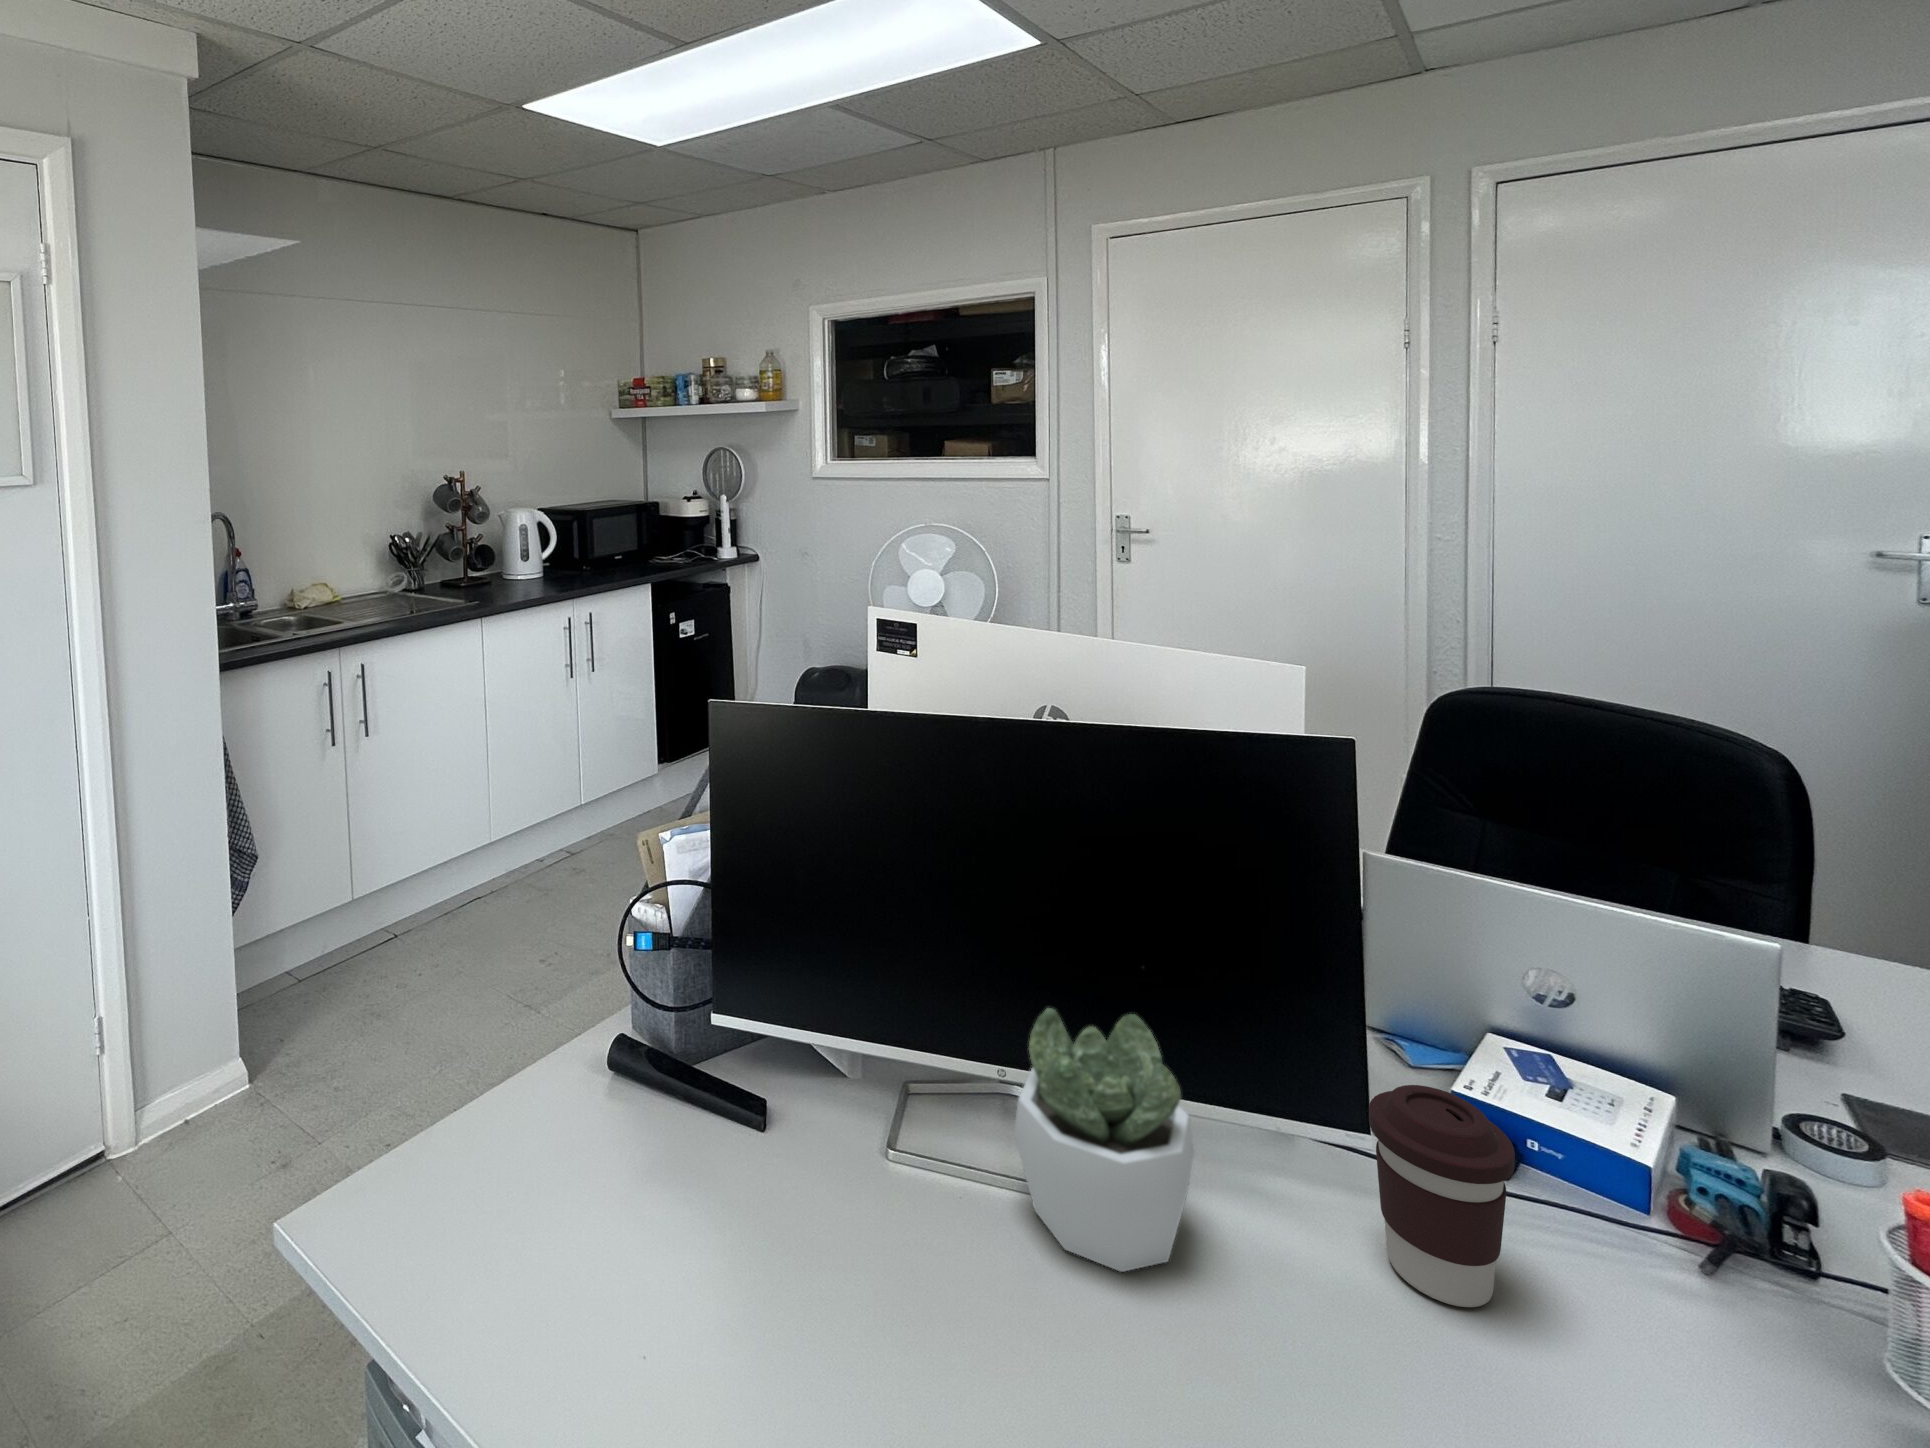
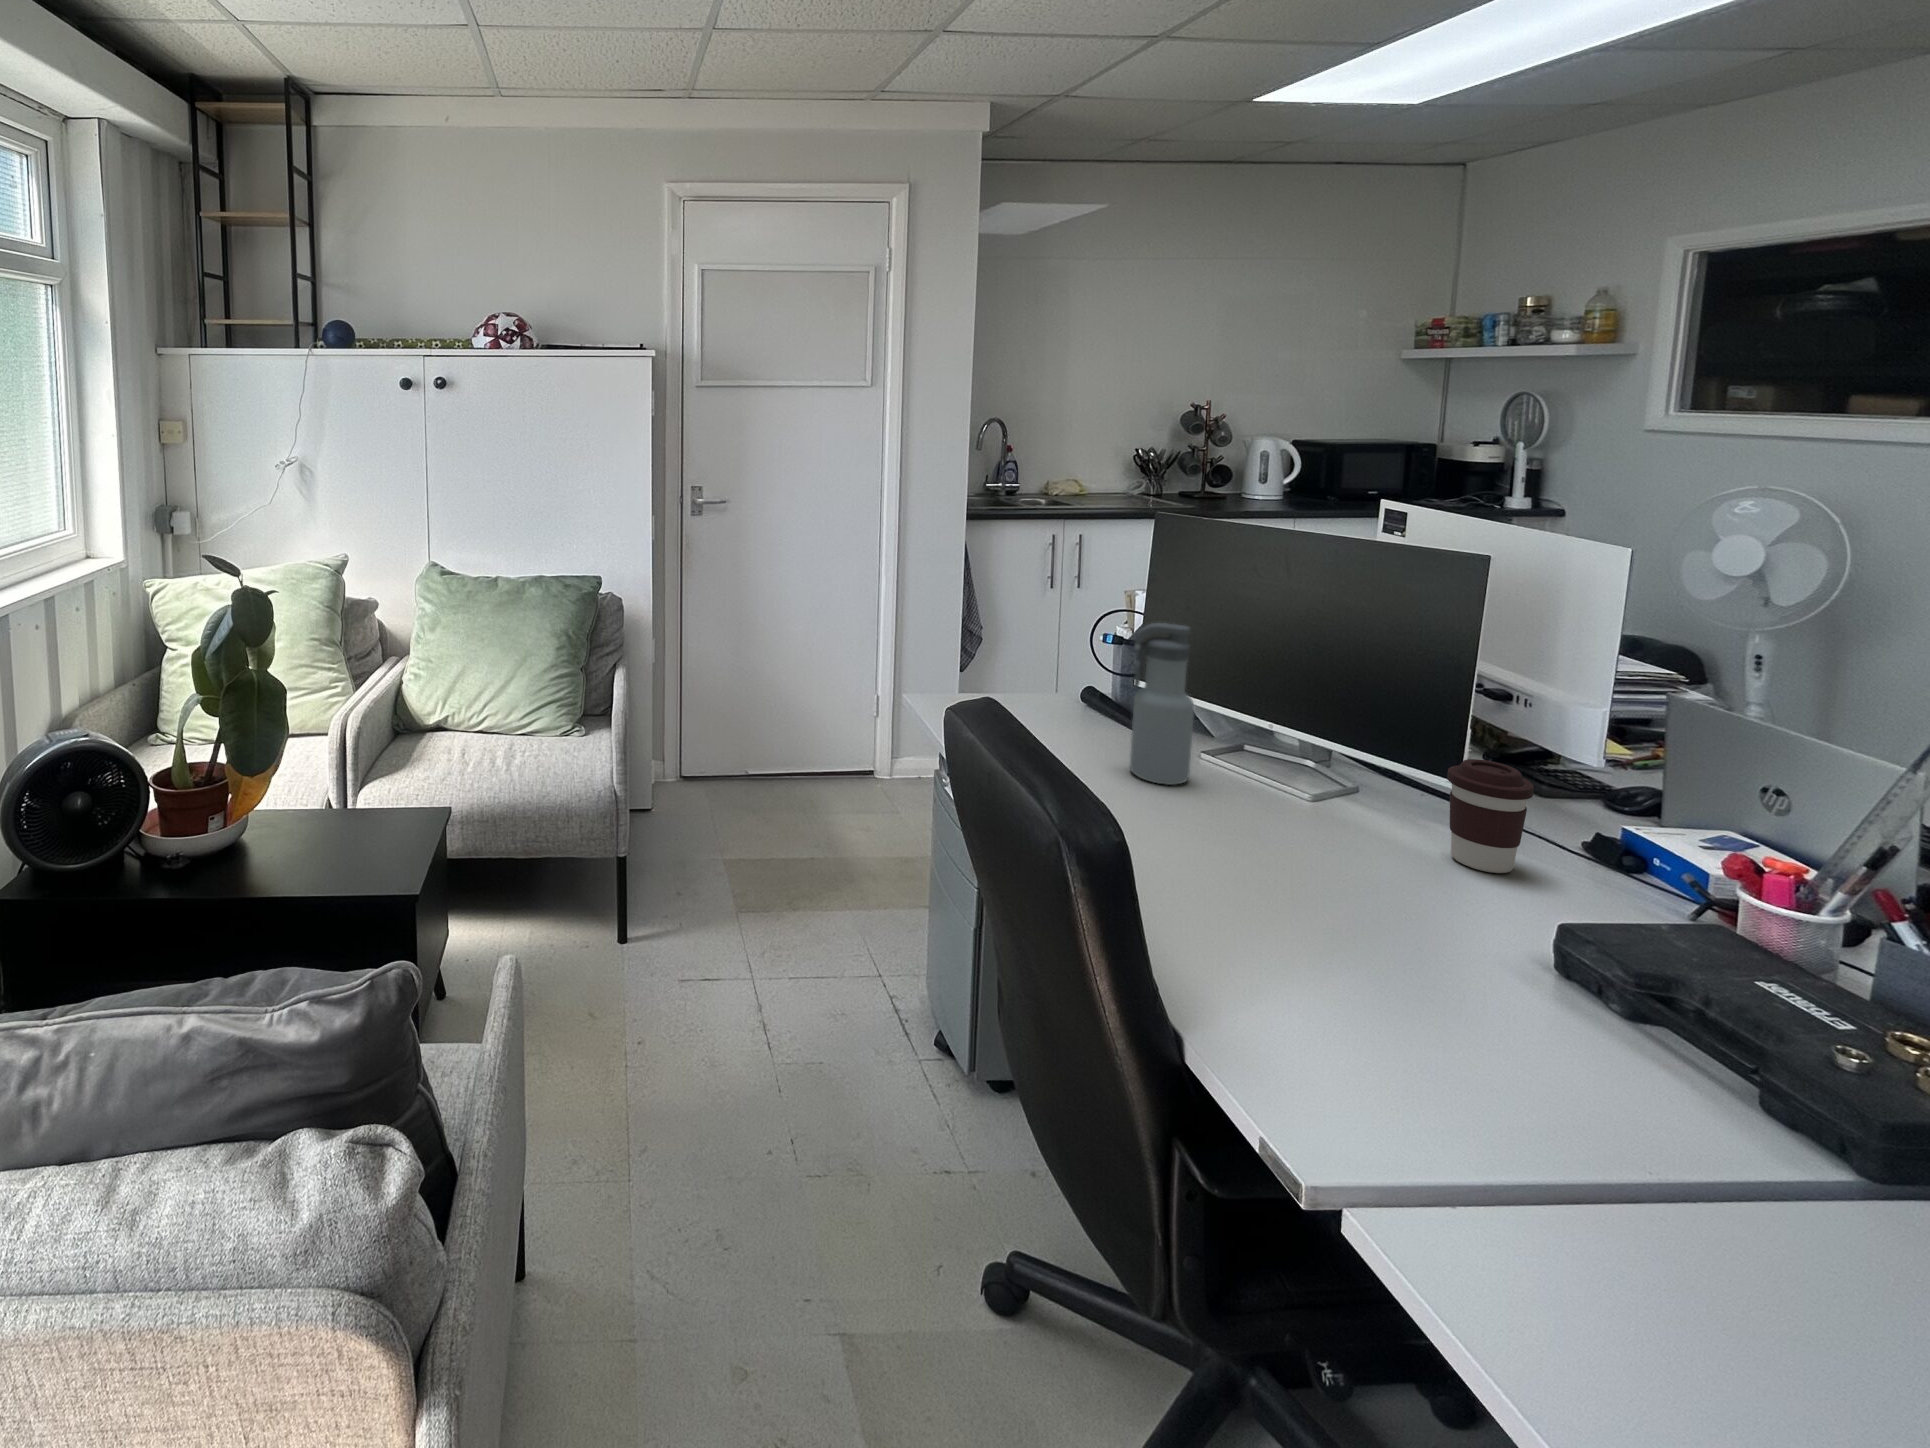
water bottle: none [844,969,975,1344] -> present [1130,623,1194,785]
succulent plant: present [1014,1008,1194,1272] -> none [1250,688,1353,812]

